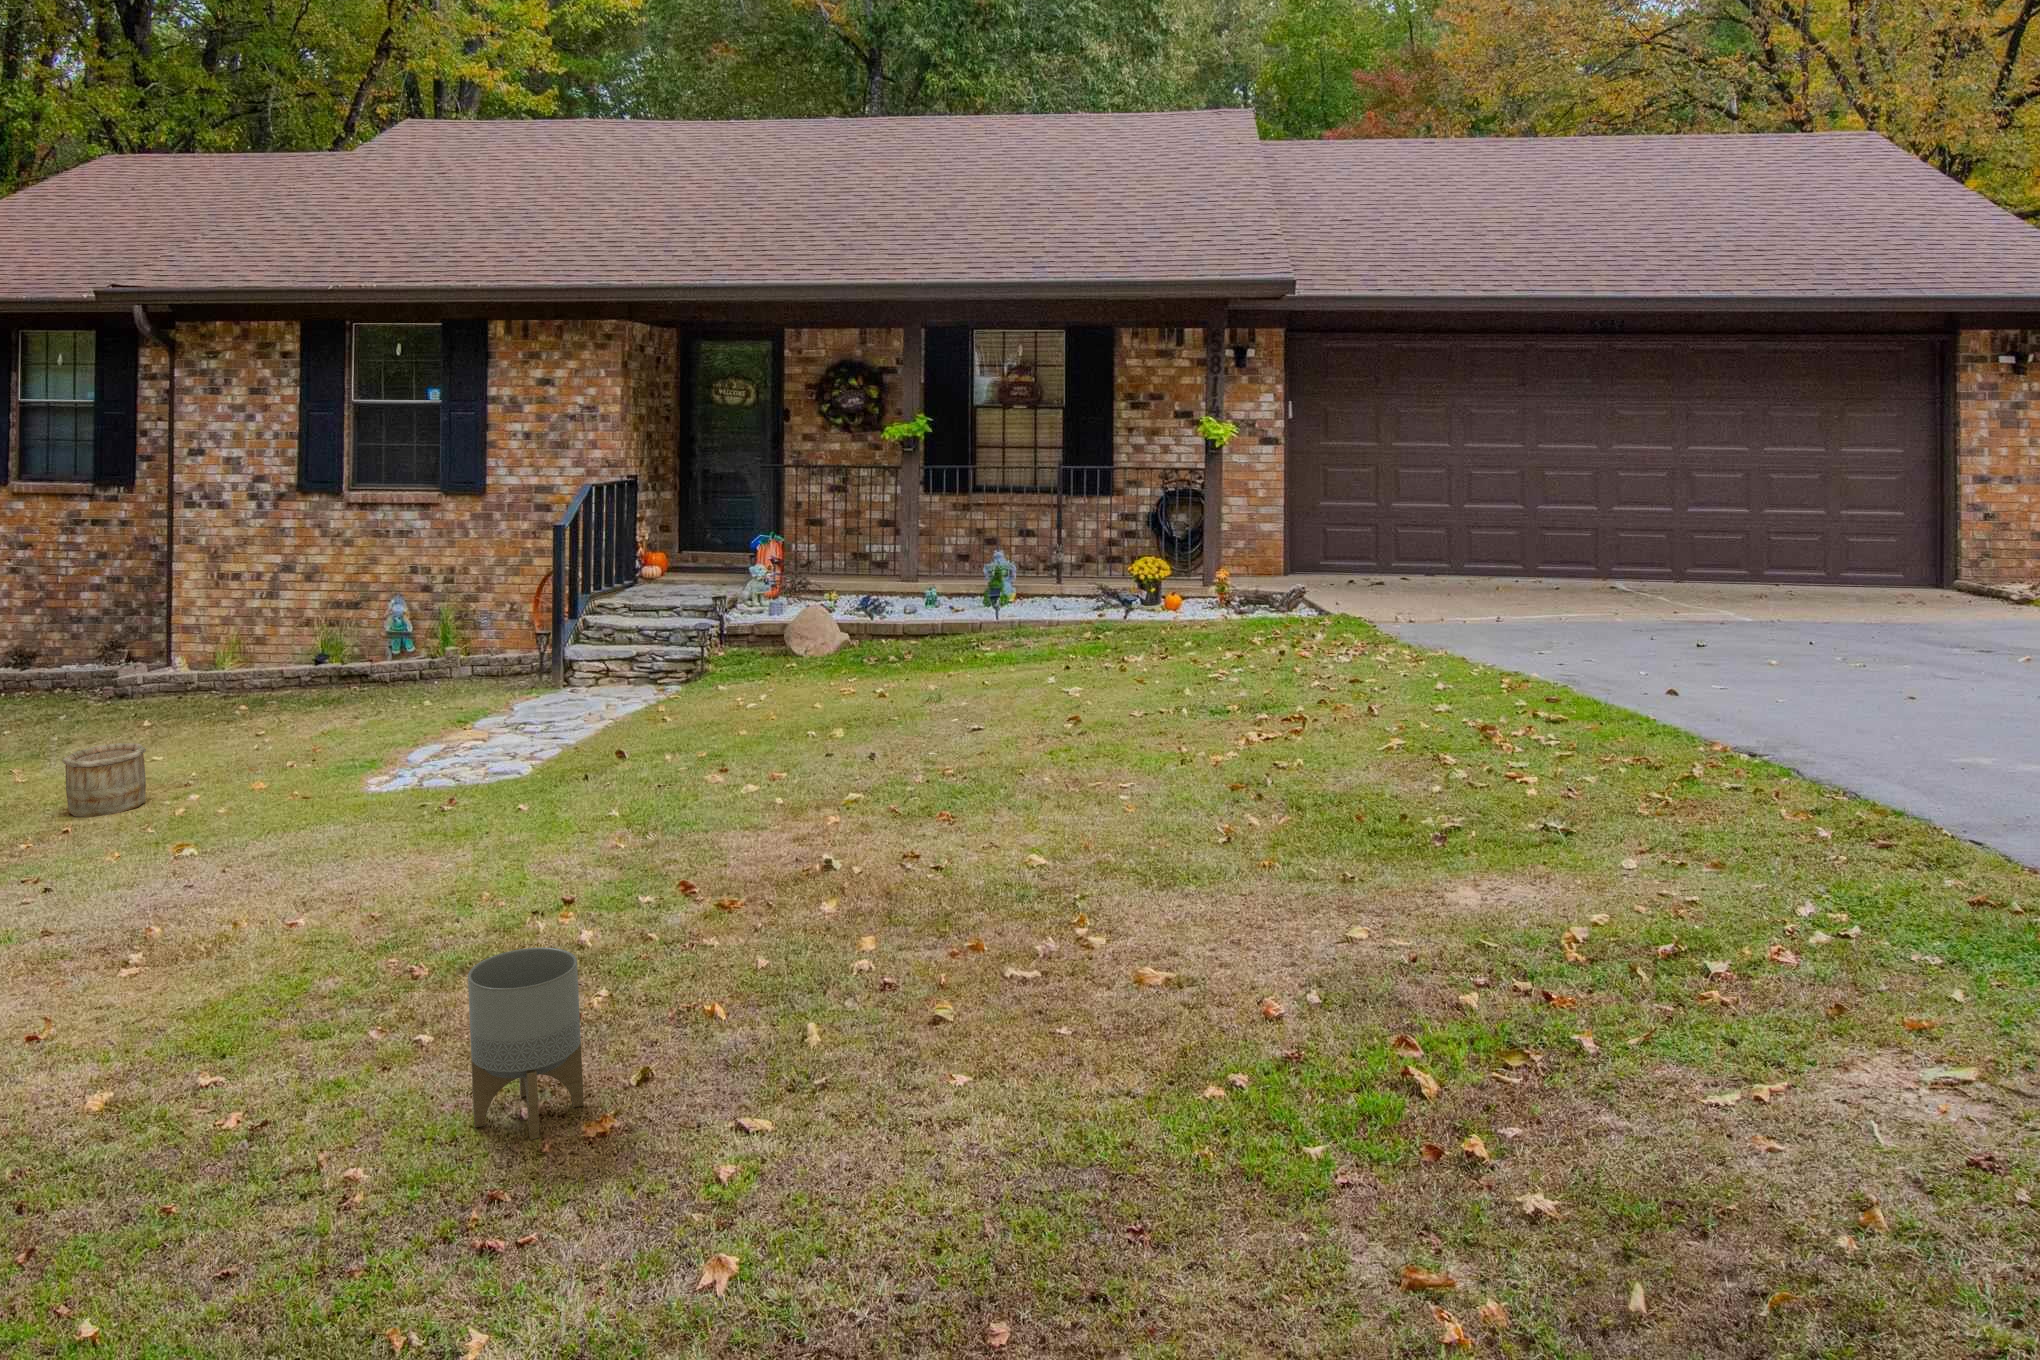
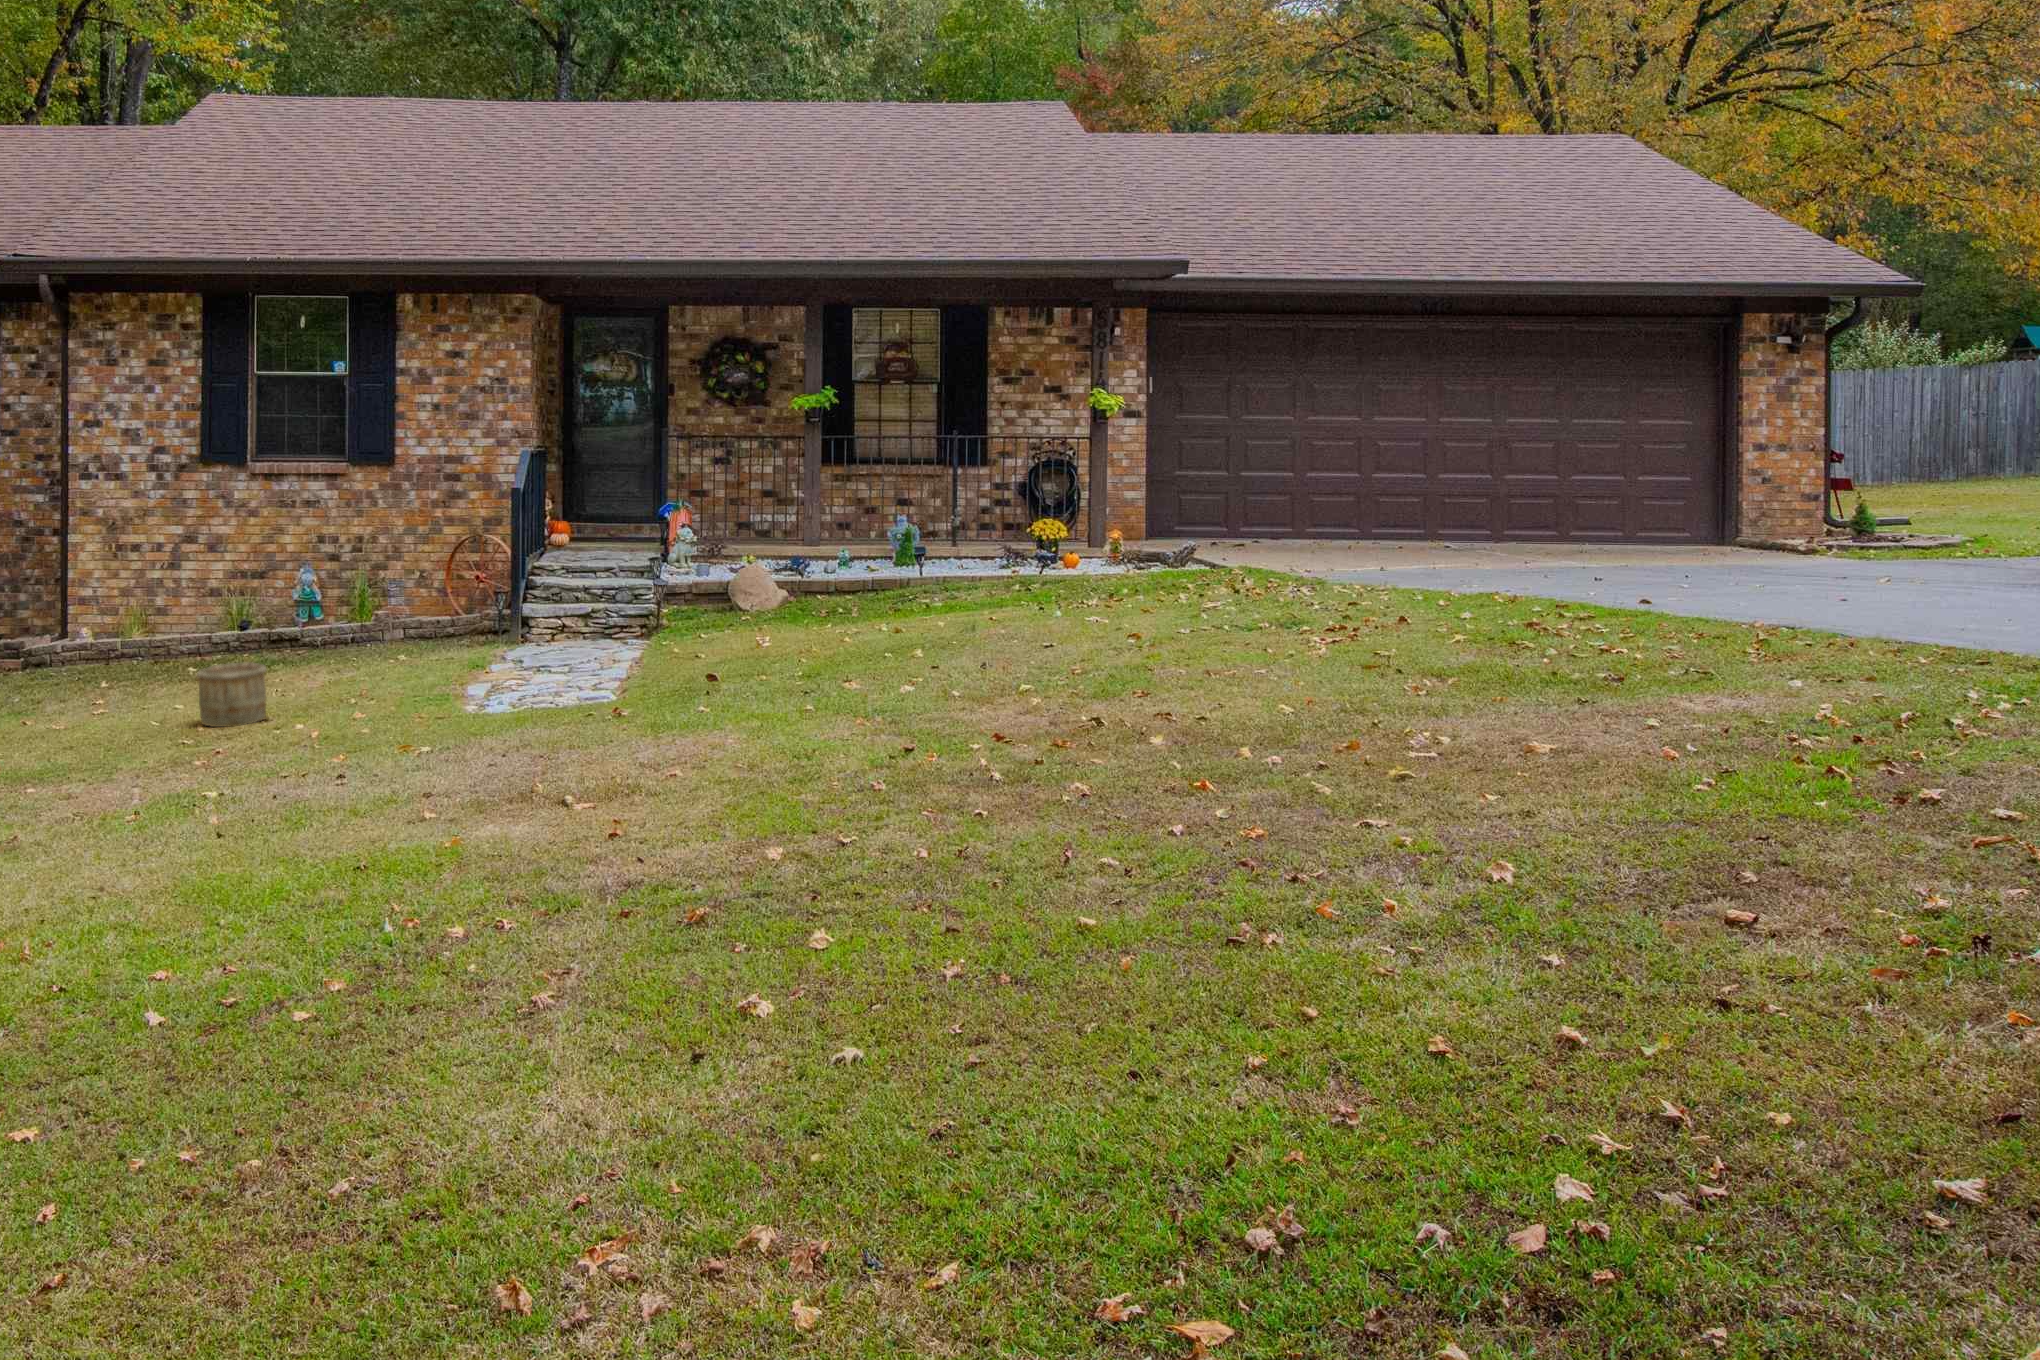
planter: present [468,948,584,1139] -> none [986,691,1070,817]

